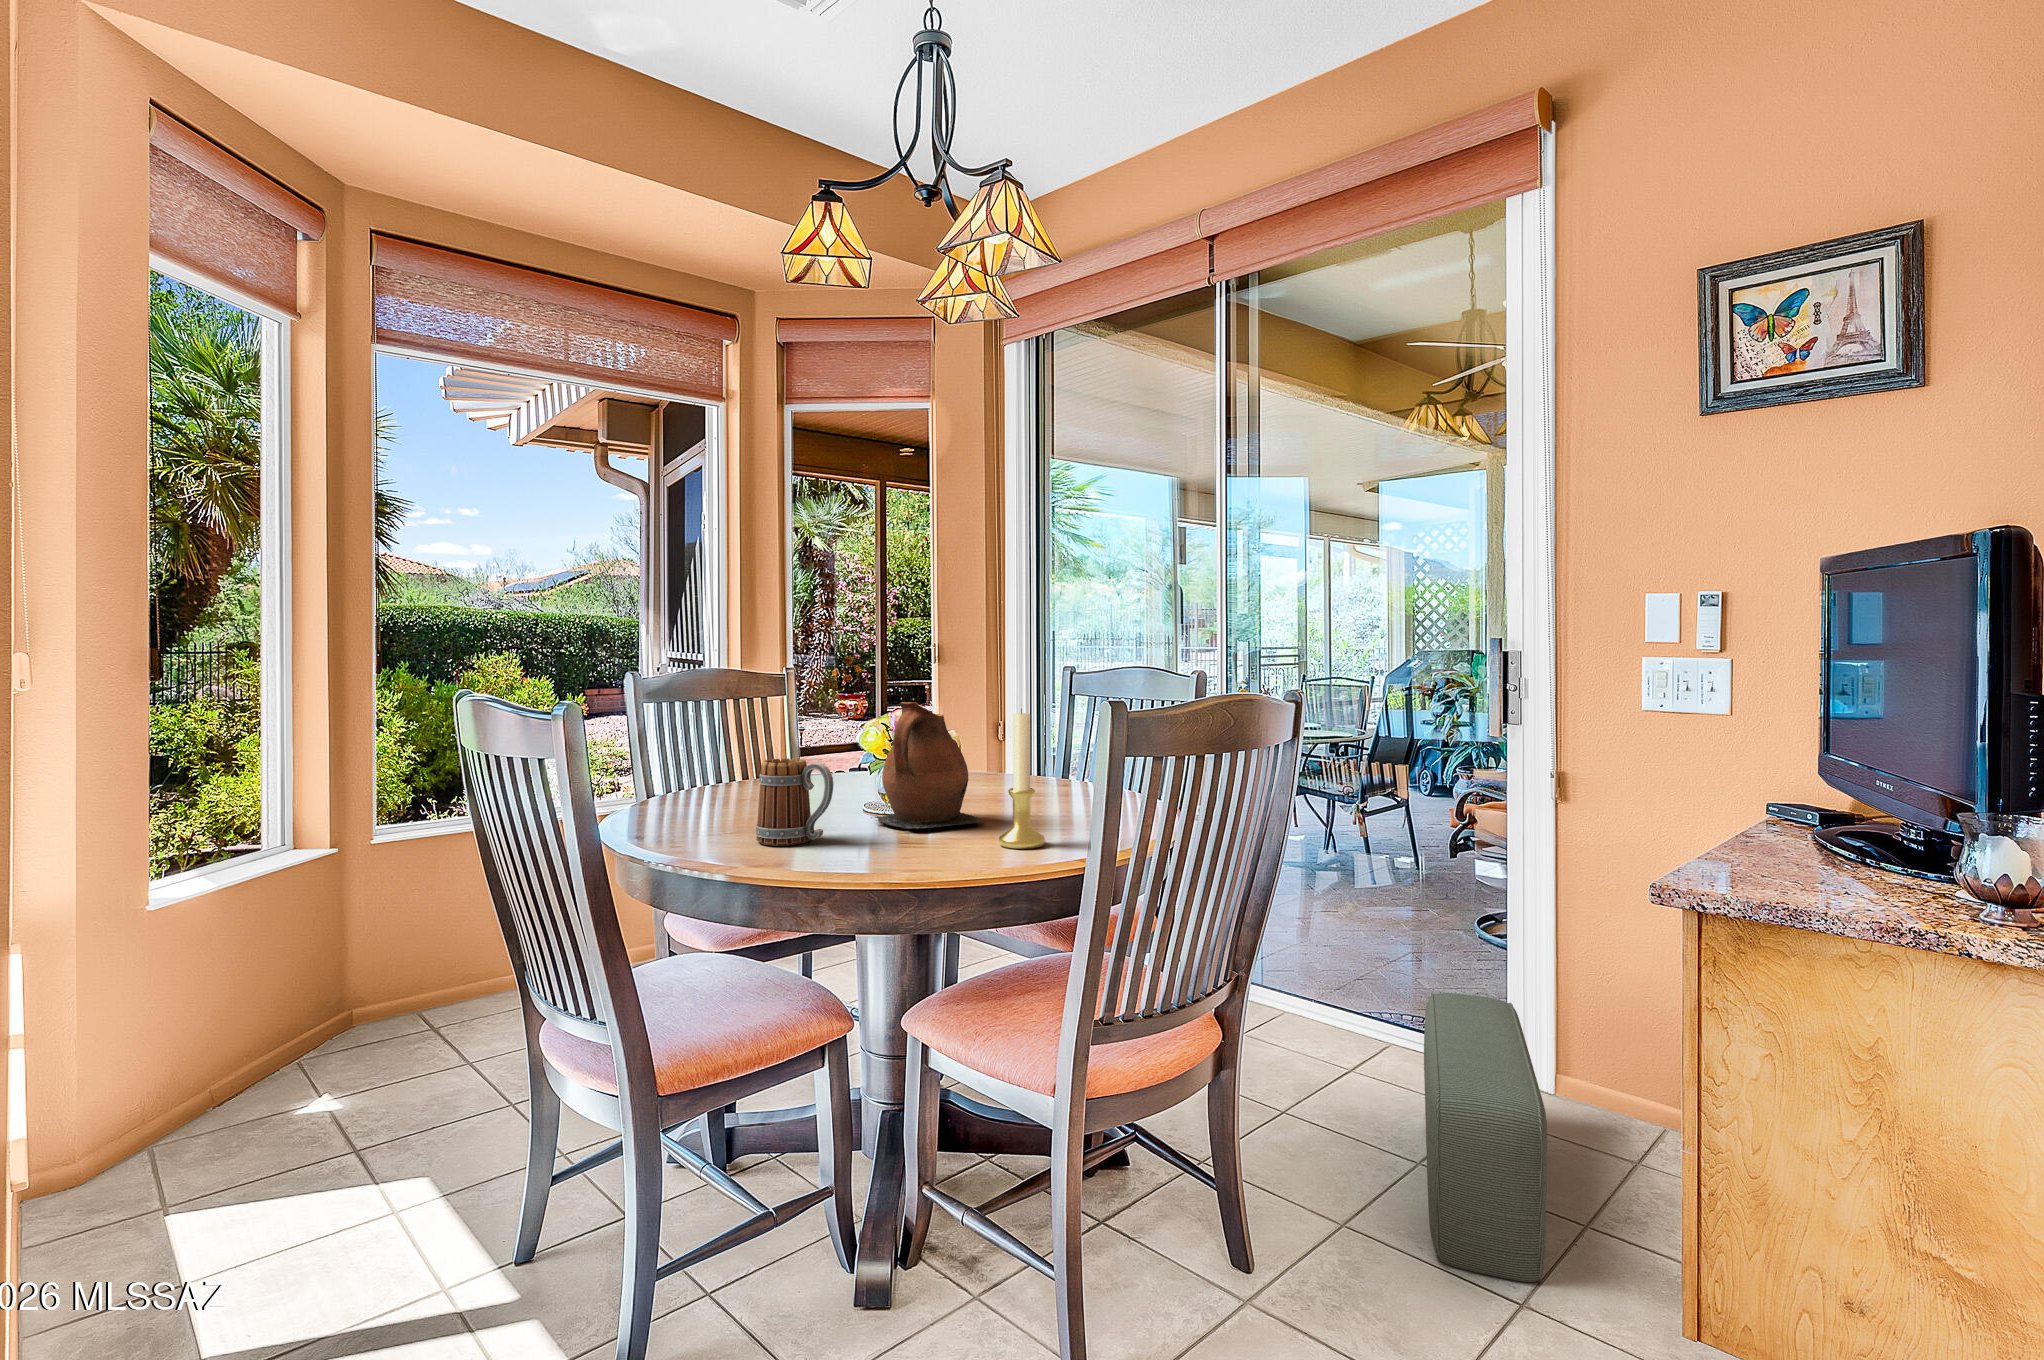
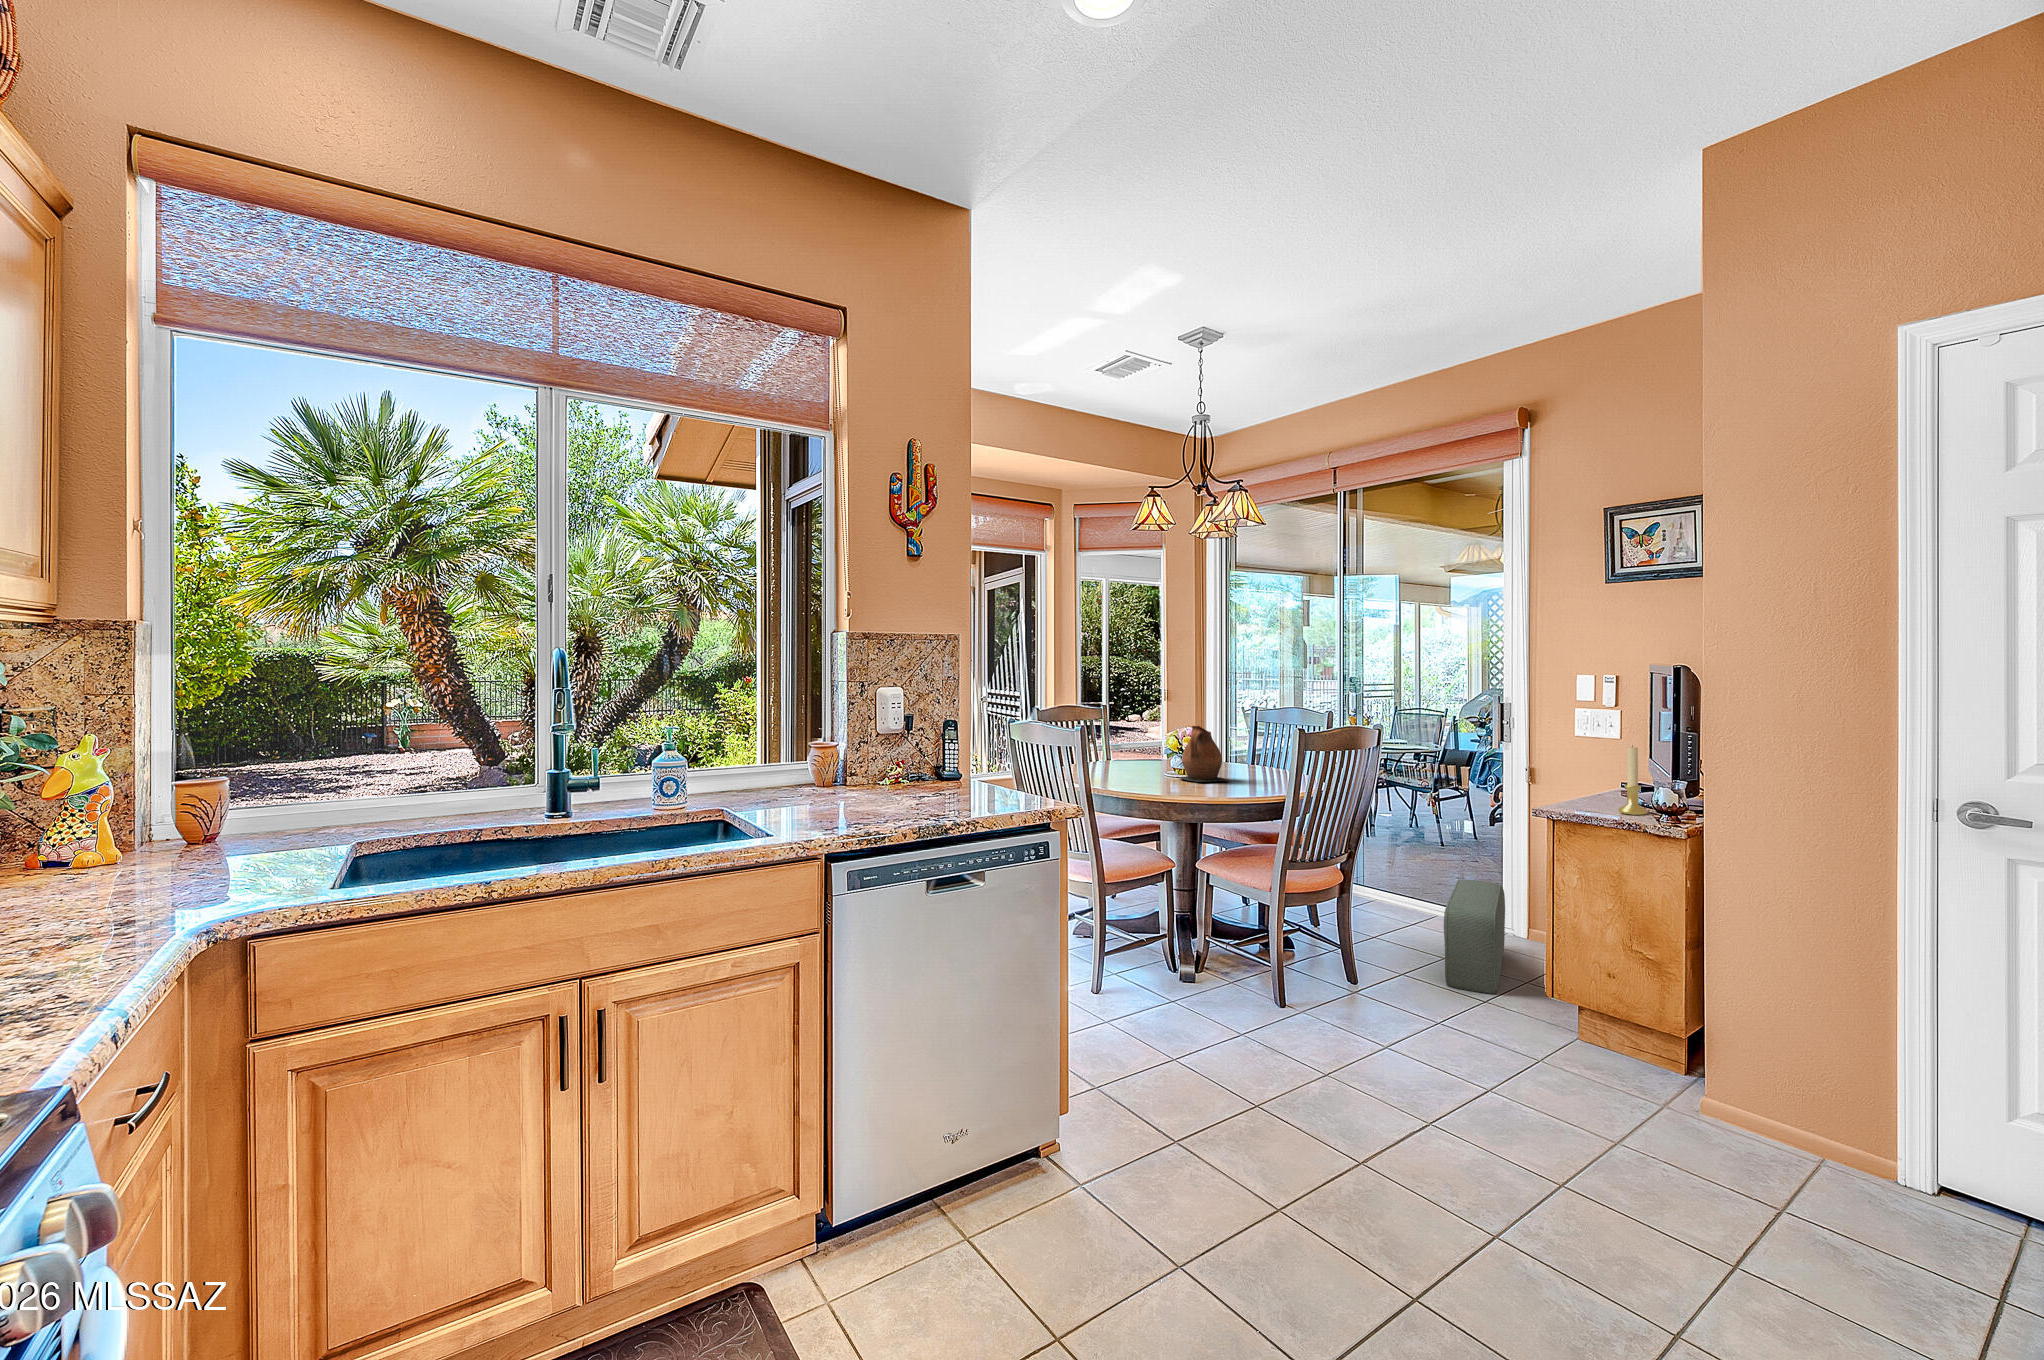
candle holder: present [999,709,1045,849] -> present [1618,745,1648,815]
mug: present [756,758,833,846] -> none [1133,749,1168,786]

